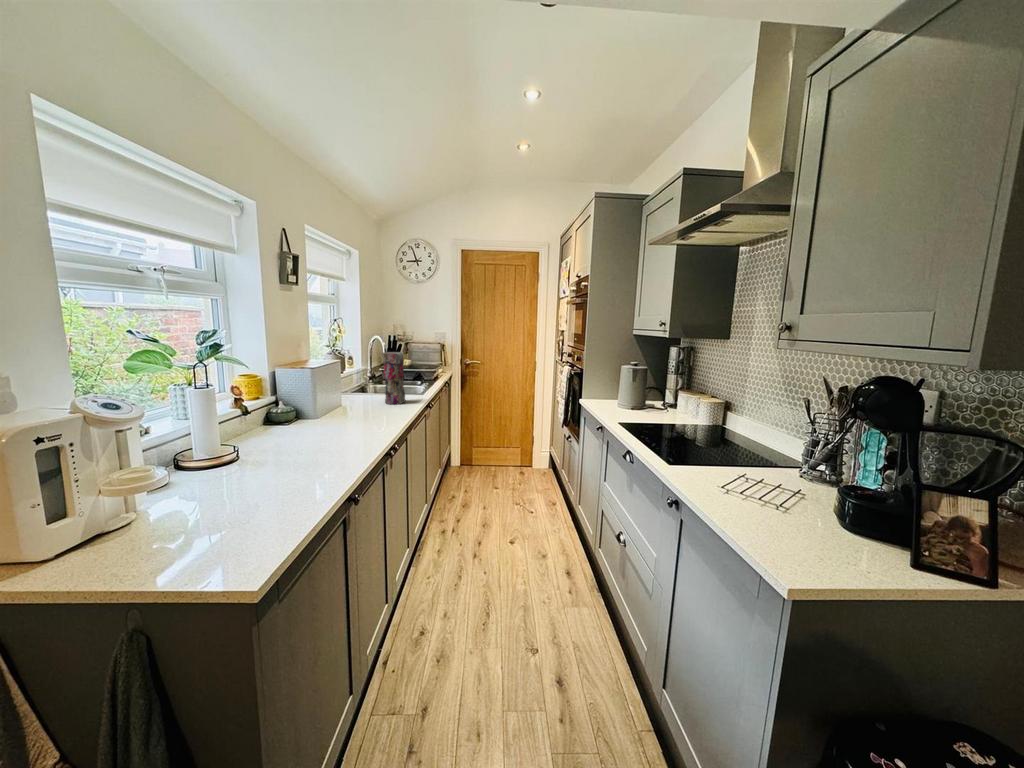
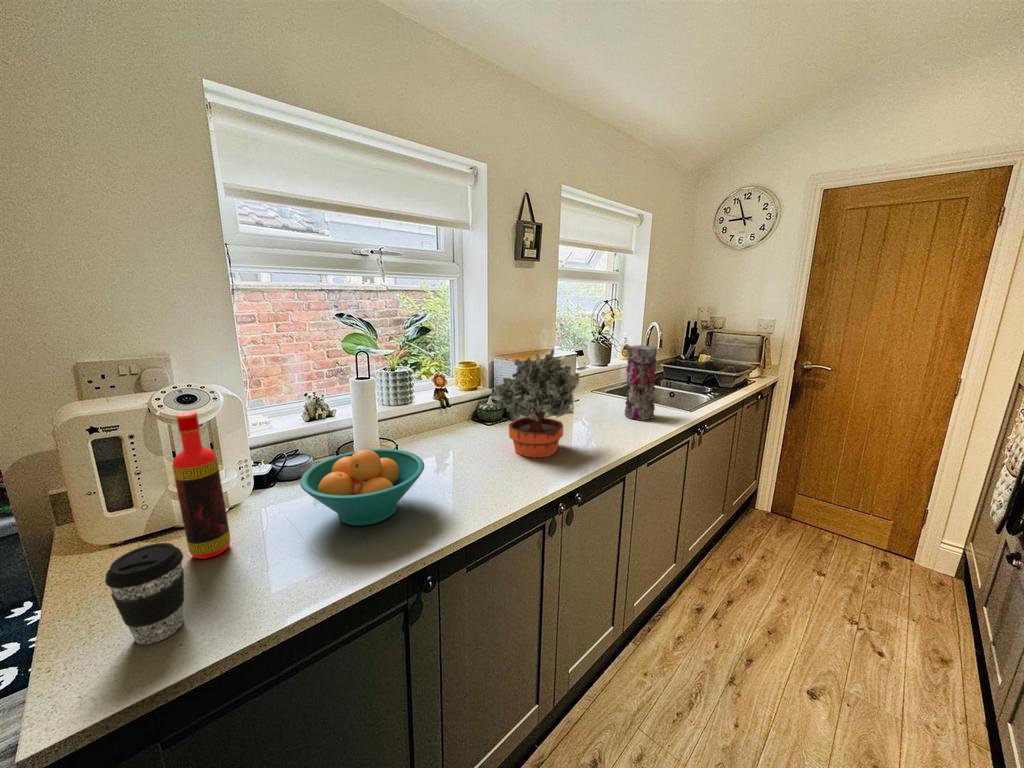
potted plant: none [305,352,380,433] -> present [490,349,579,457]
bottle: none [132,405,182,535] -> present [172,412,230,559]
fruit bowl: none [214,429,320,487] -> present [300,449,424,526]
coffee cup: none [184,489,239,562] -> present [105,543,184,644]

